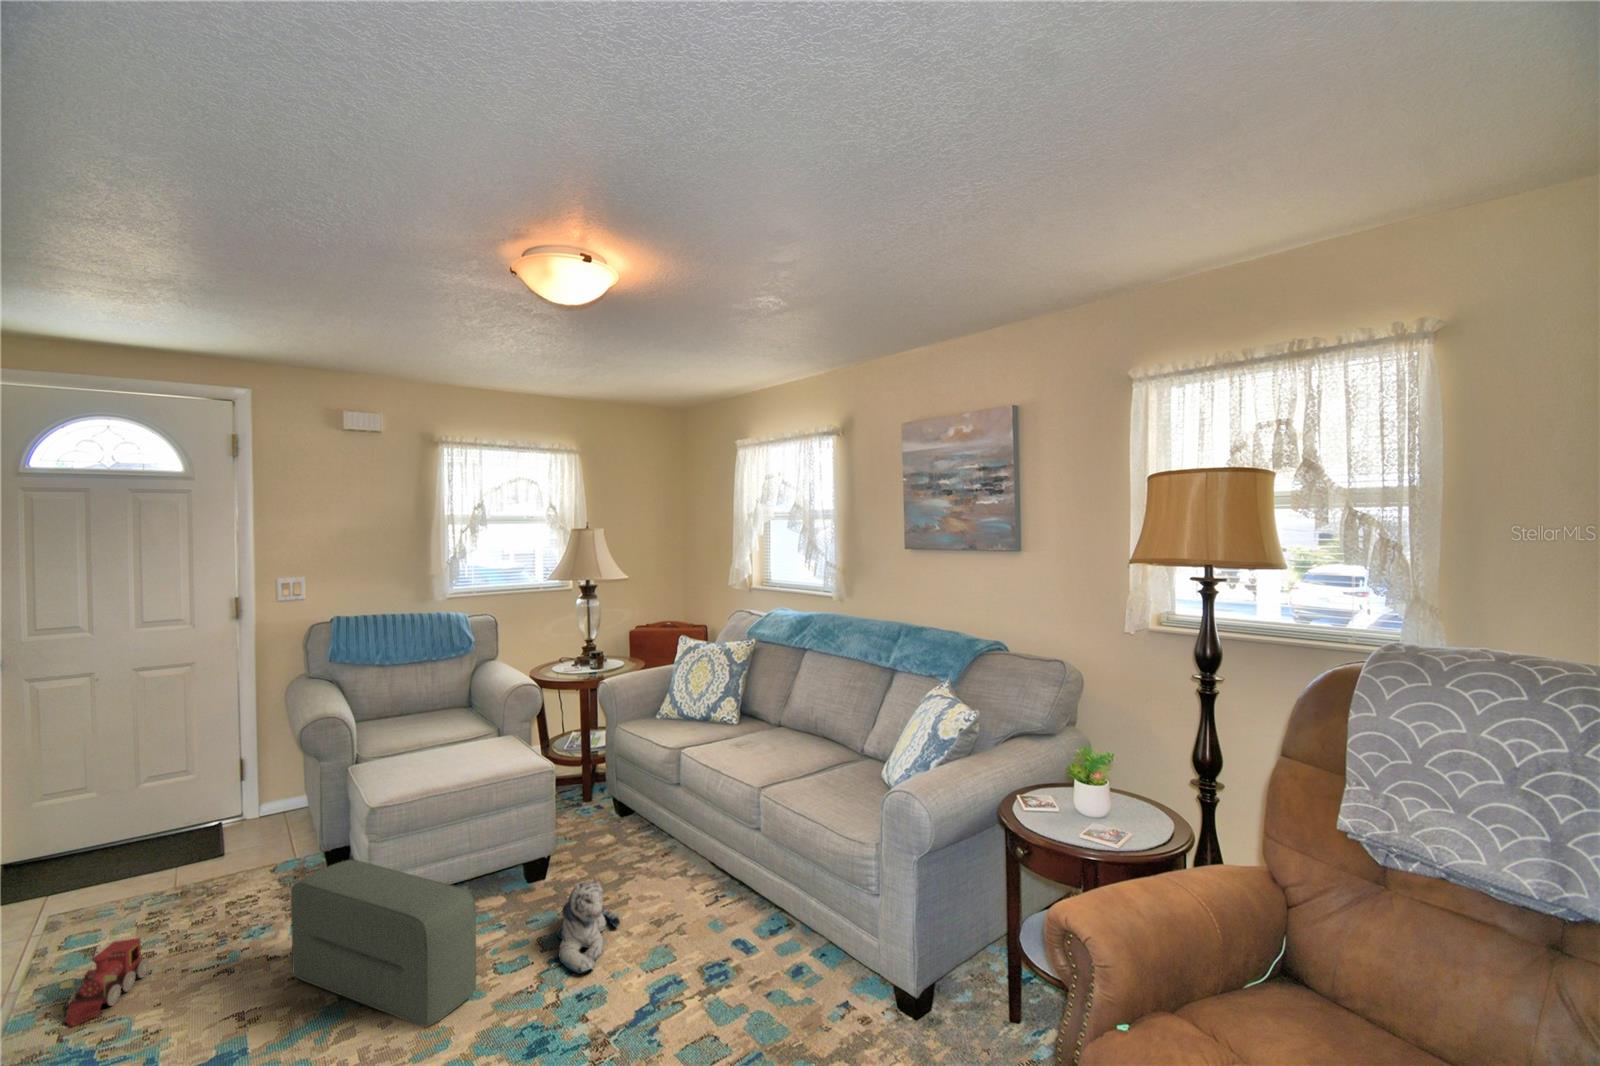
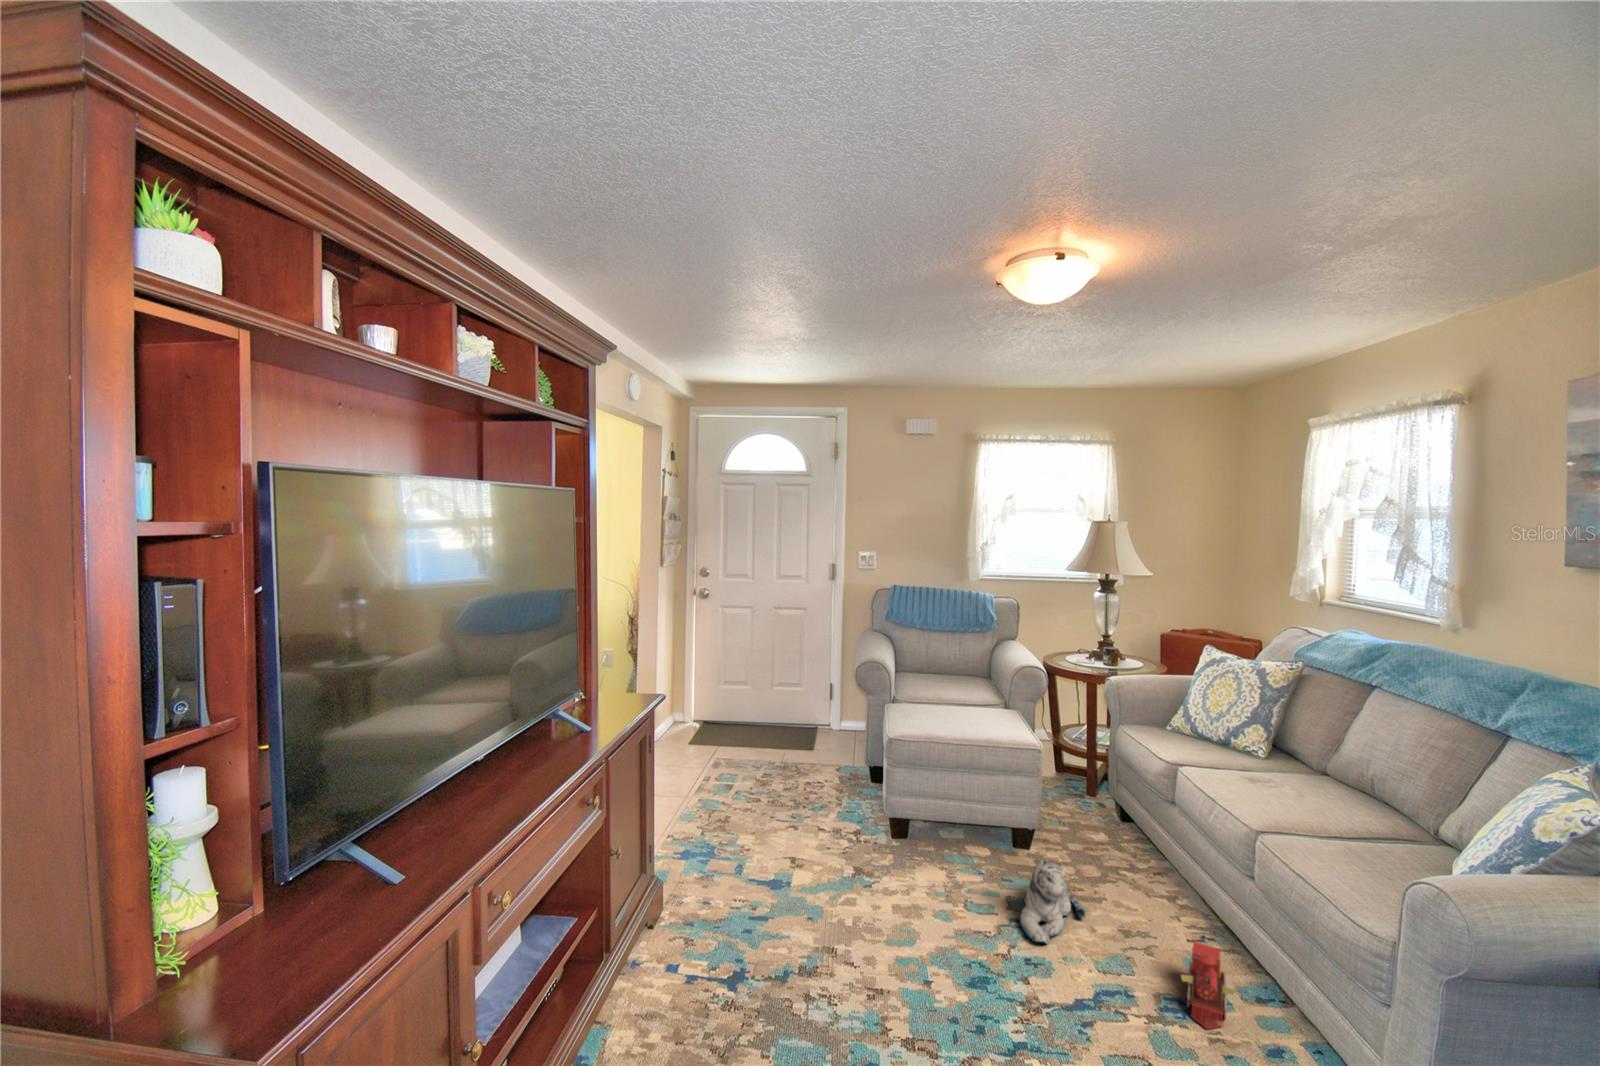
pouf: present [291,860,476,1027] -> none [832,776,949,924]
toy train: present [60,938,149,1026] -> present [1181,942,1235,1029]

